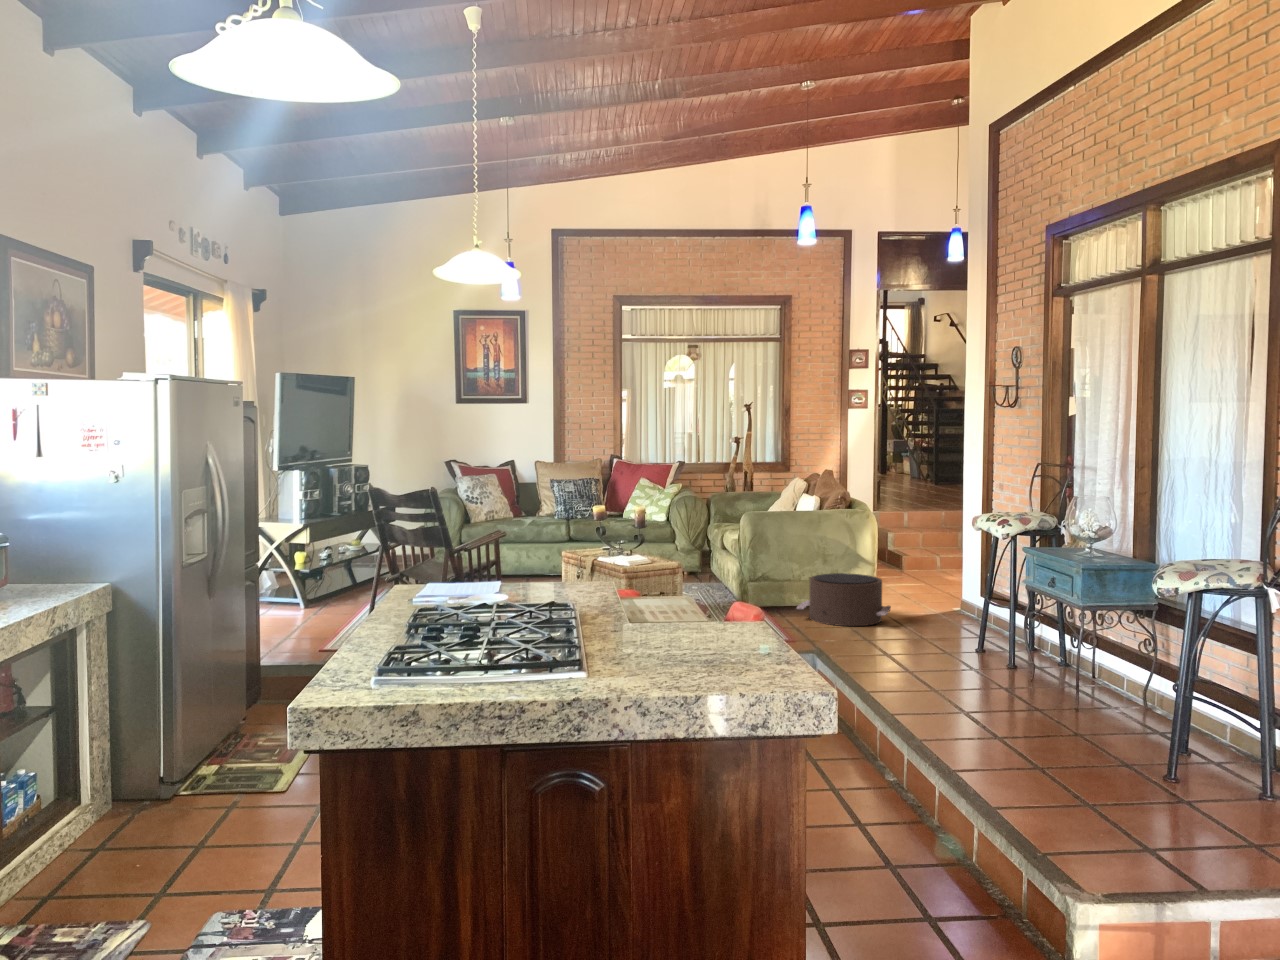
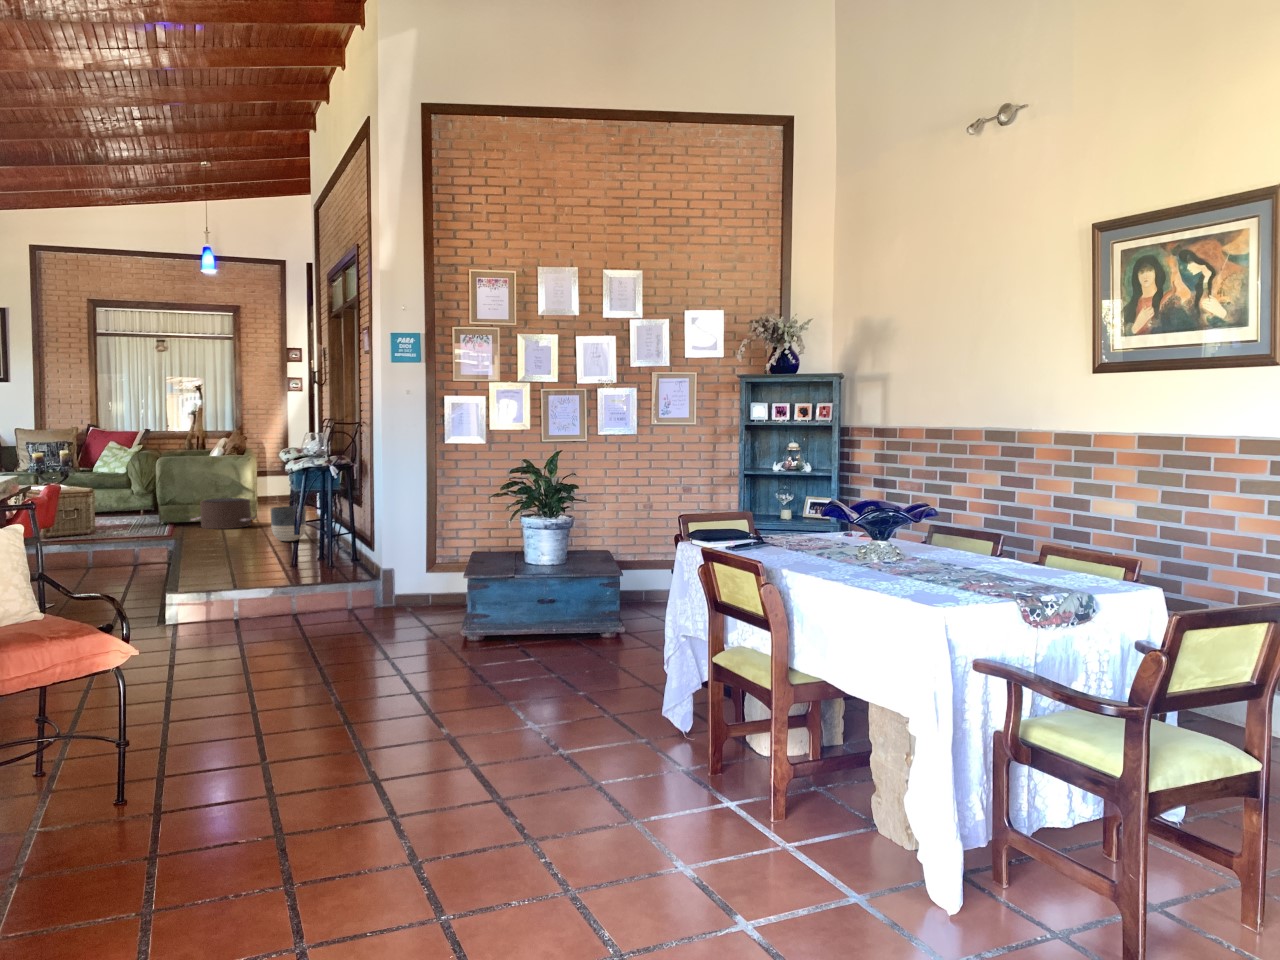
planter: none [976,607,1038,672] -> present [271,506,306,541]

